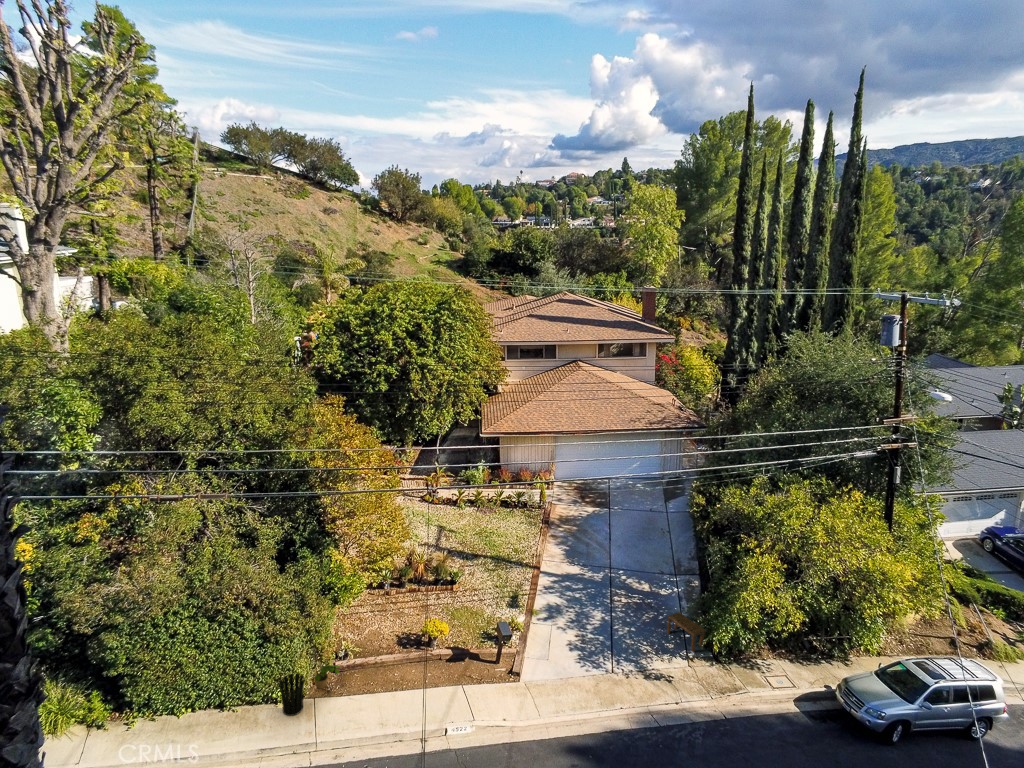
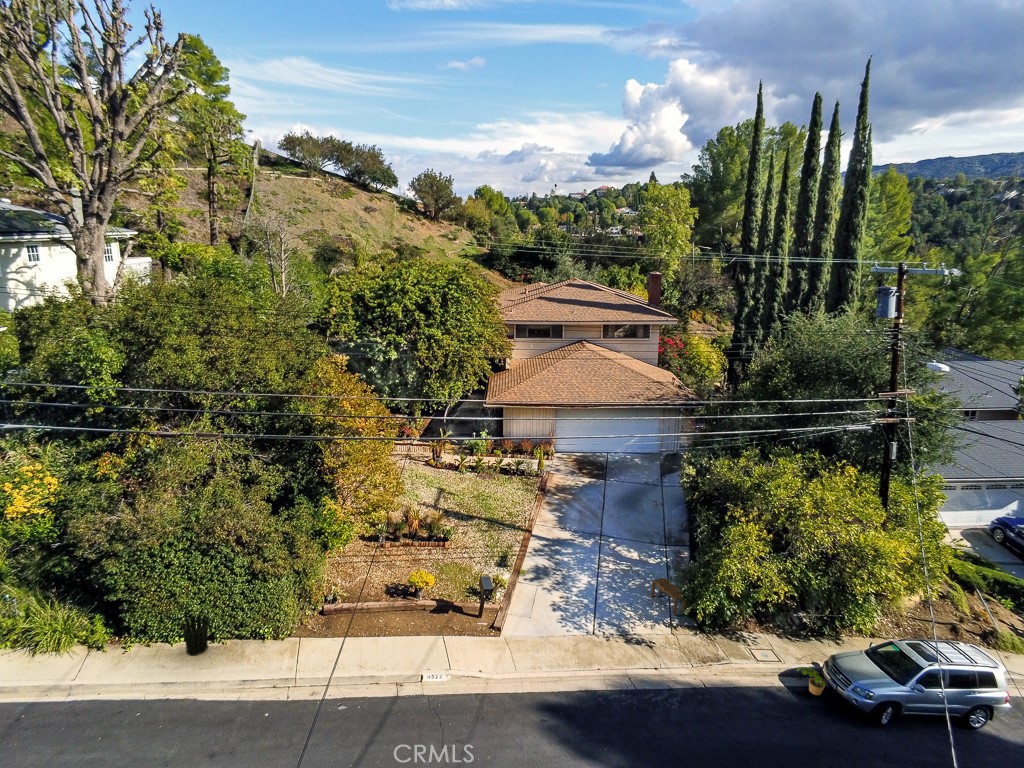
potted plant: present [314,665,340,689] -> present [797,667,825,695]
waste bin: present [278,673,305,716] -> present [181,615,209,655]

